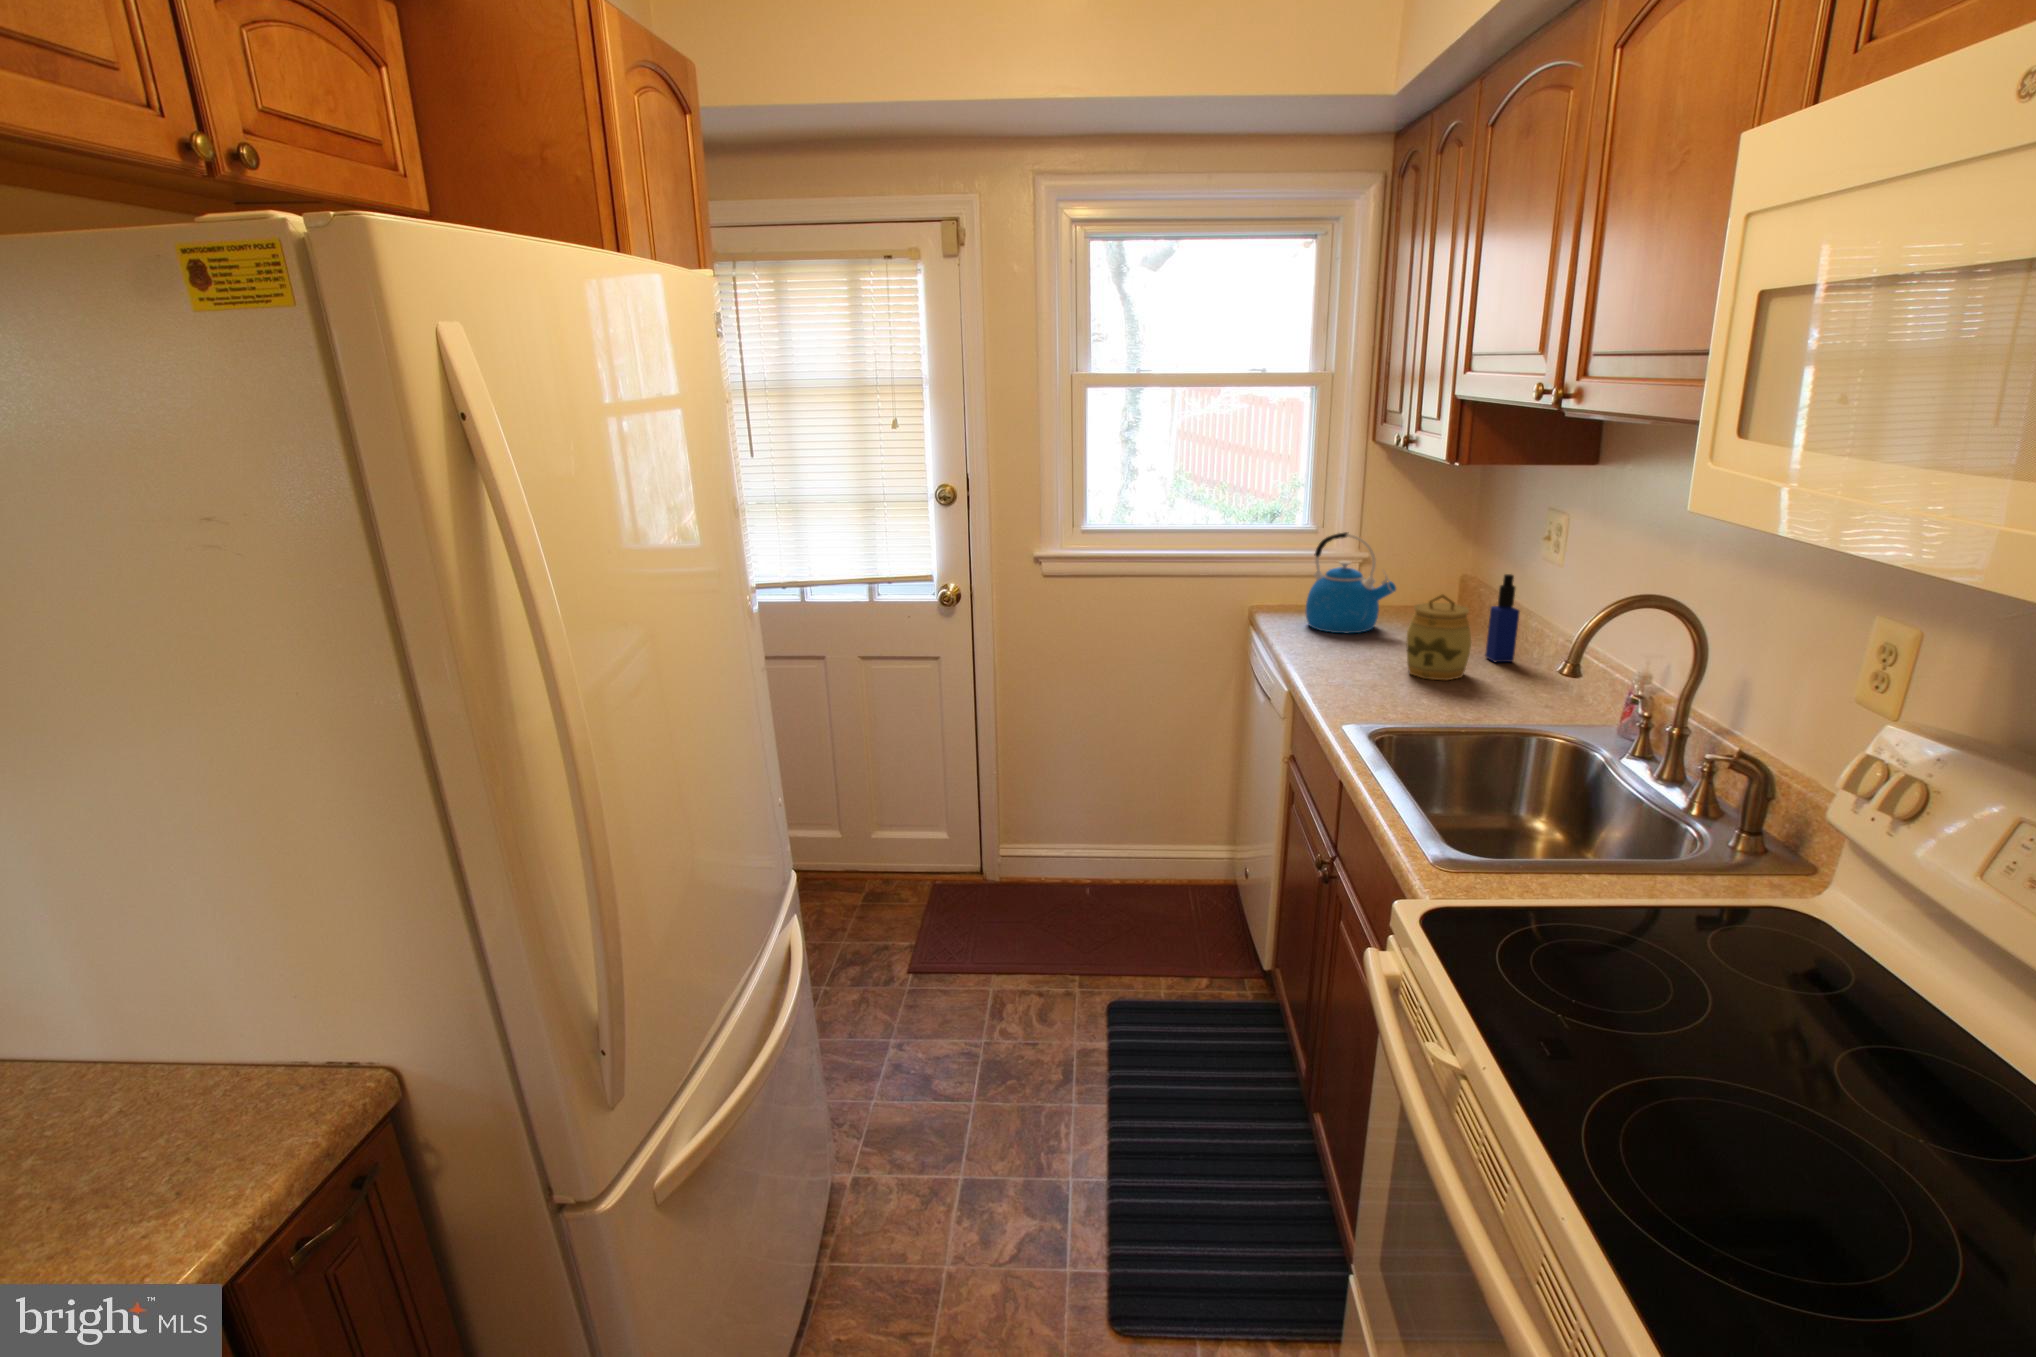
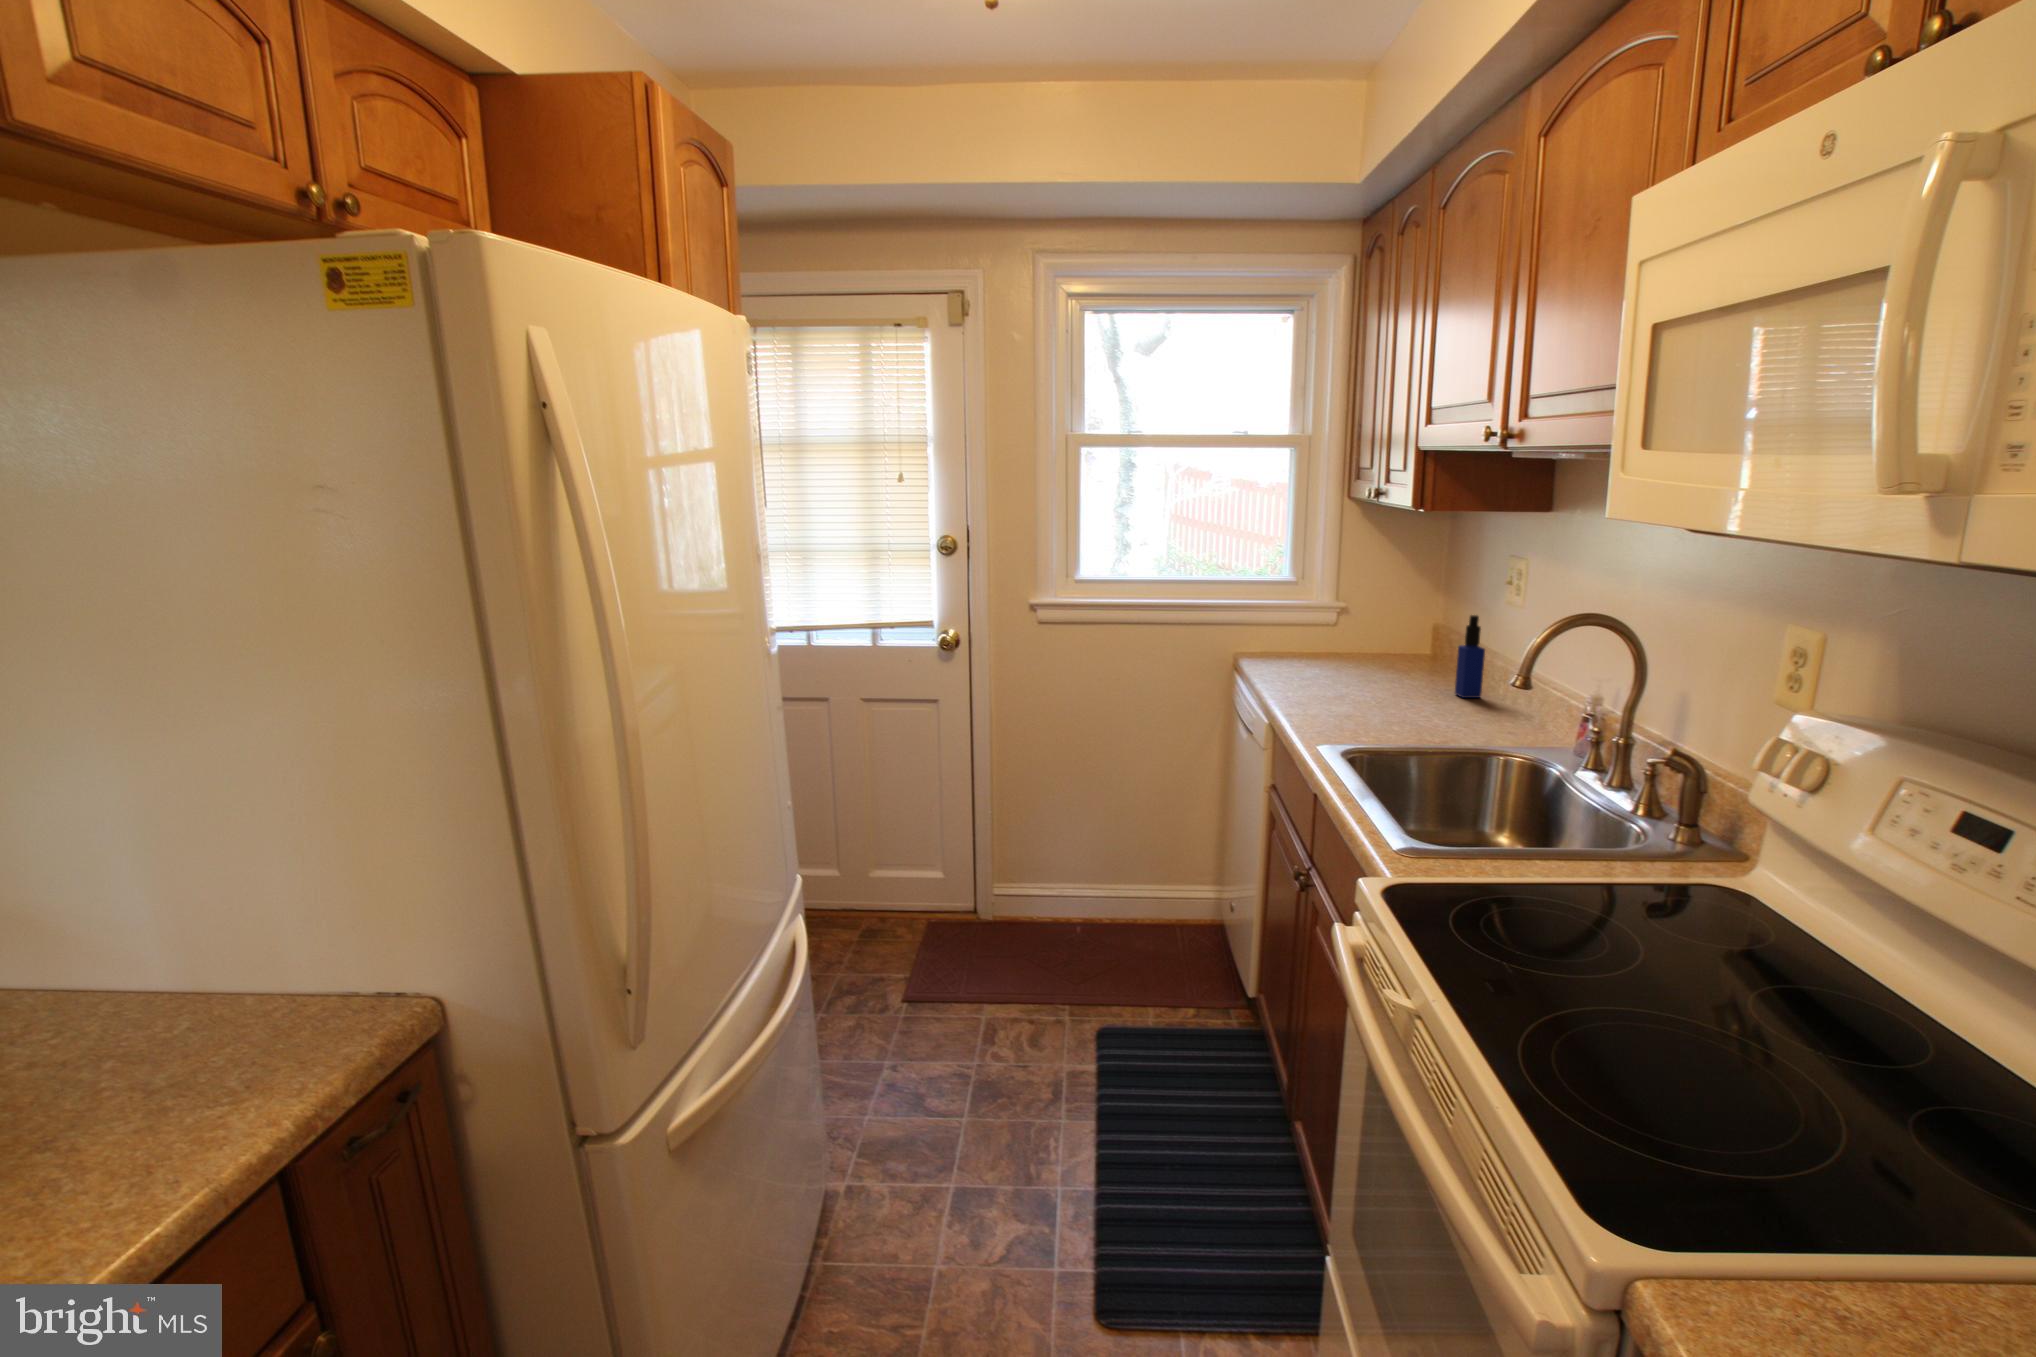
kettle: present [1306,532,1396,633] -> none [1287,580,1371,674]
jar: present [1406,594,1471,680] -> none [1380,630,1440,711]

